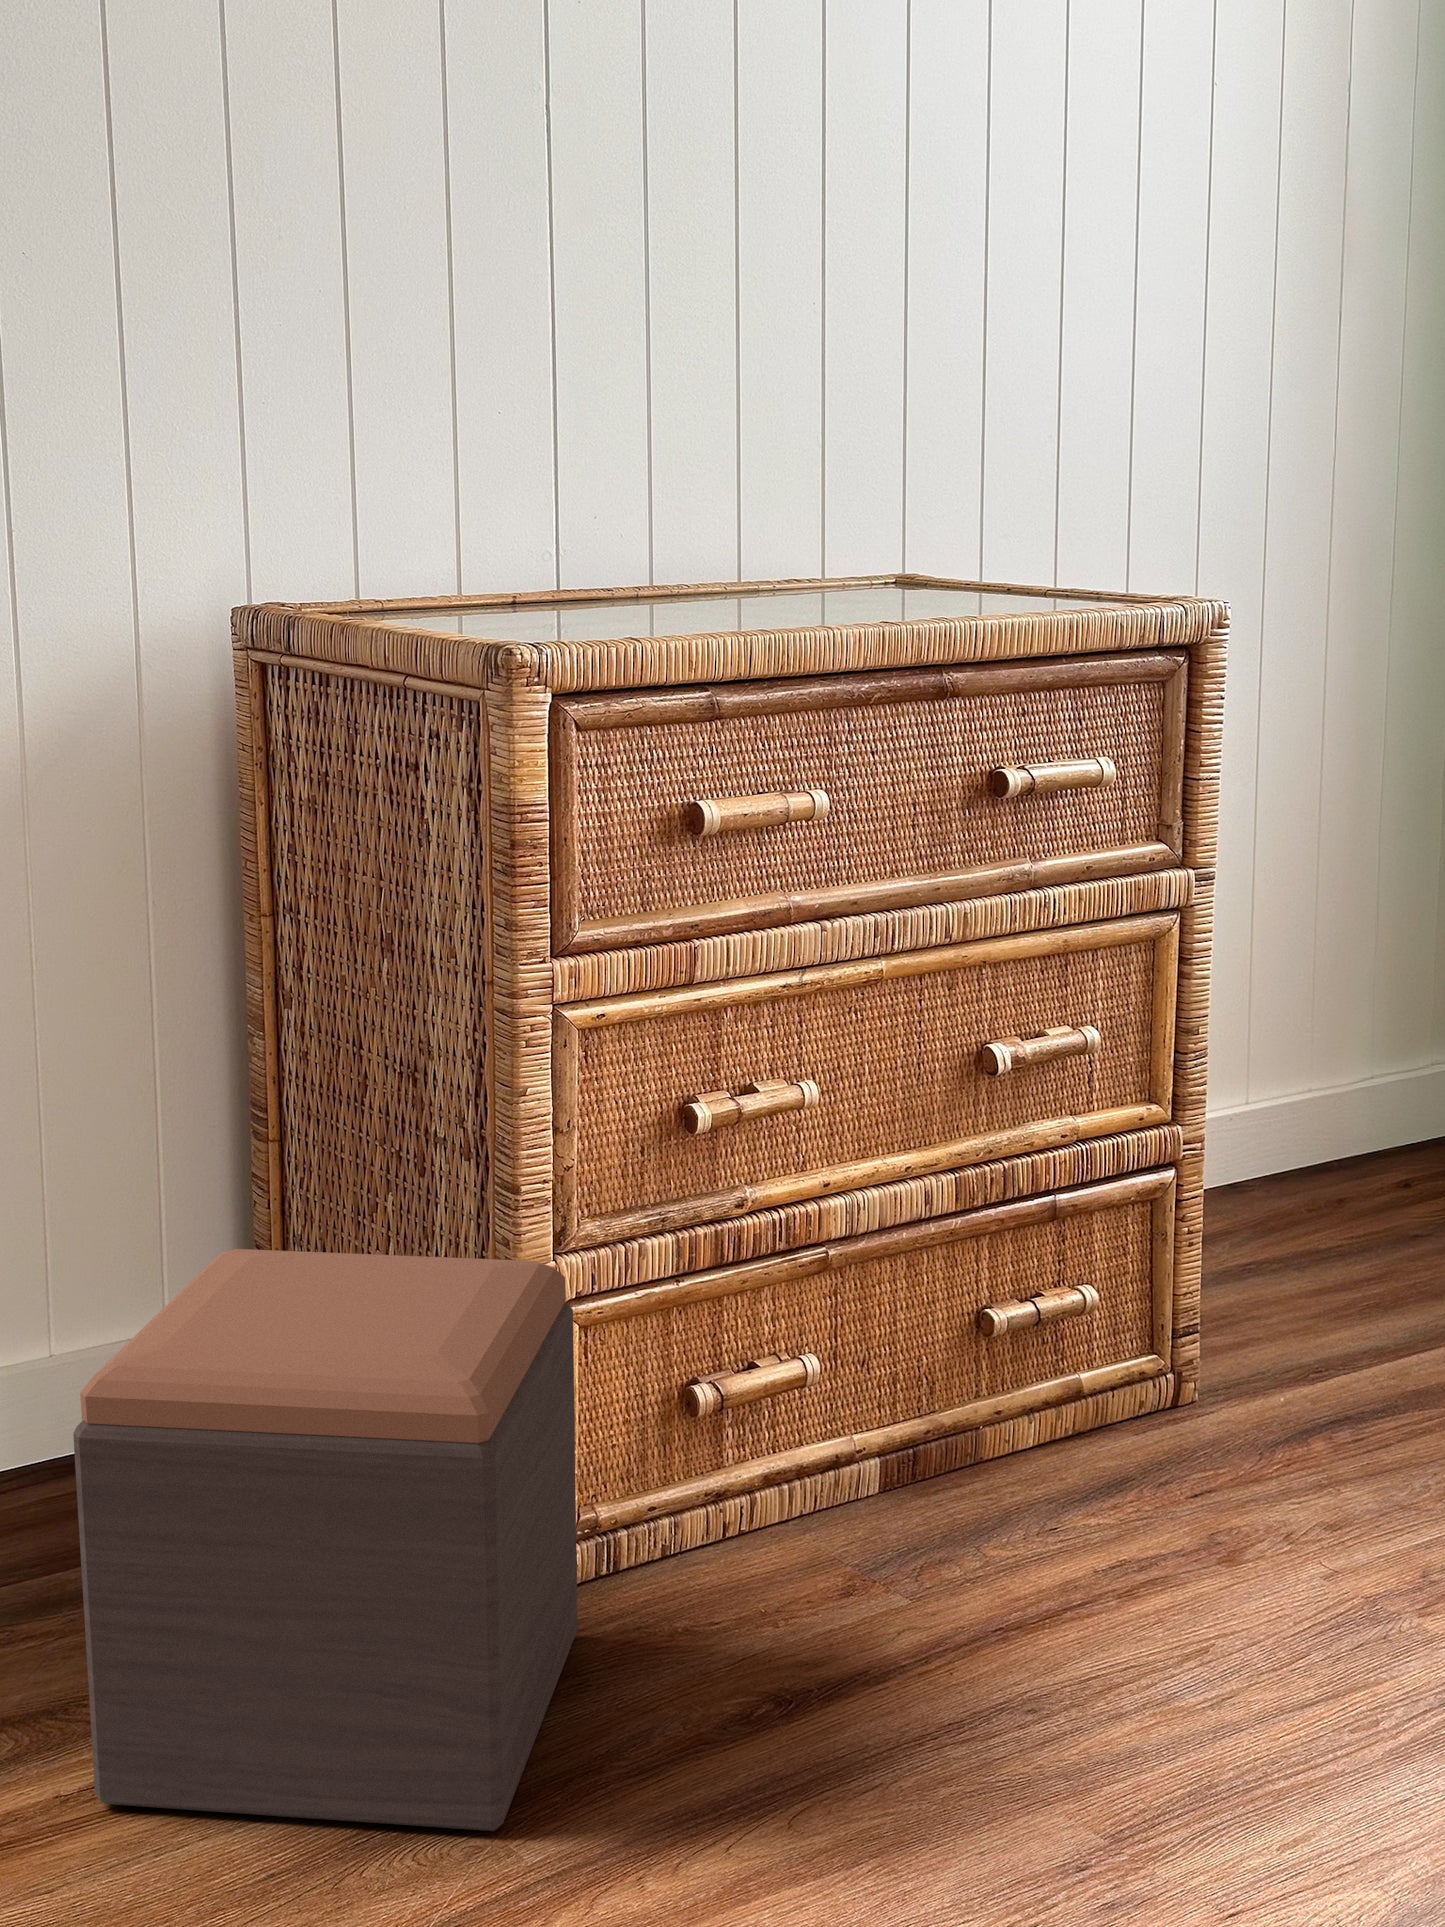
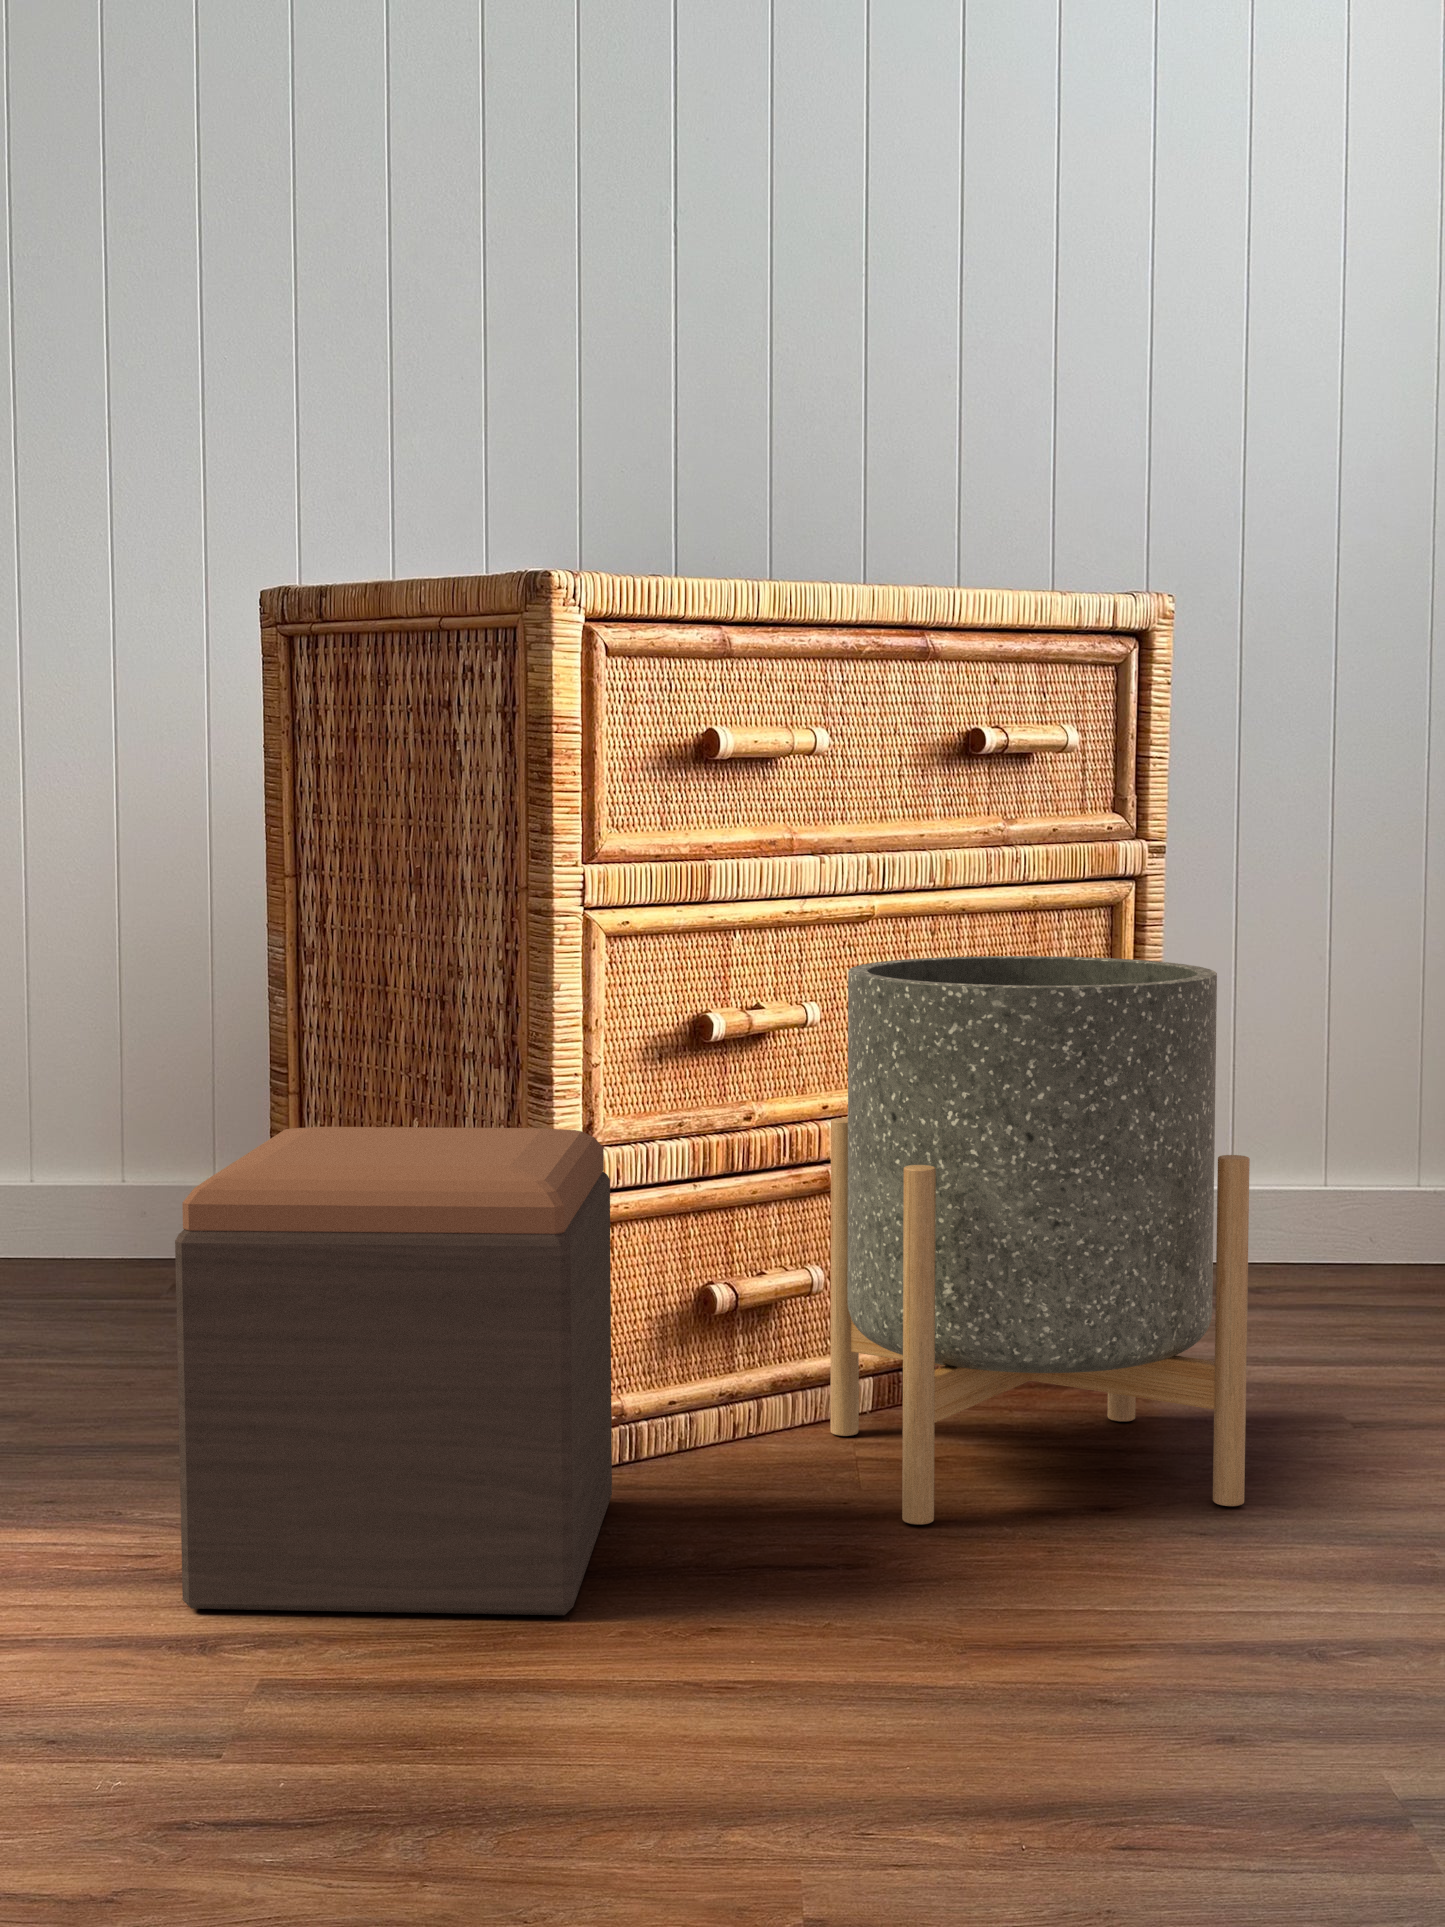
planter: none [826,1031,1272,1688] -> present [830,956,1250,1524]

